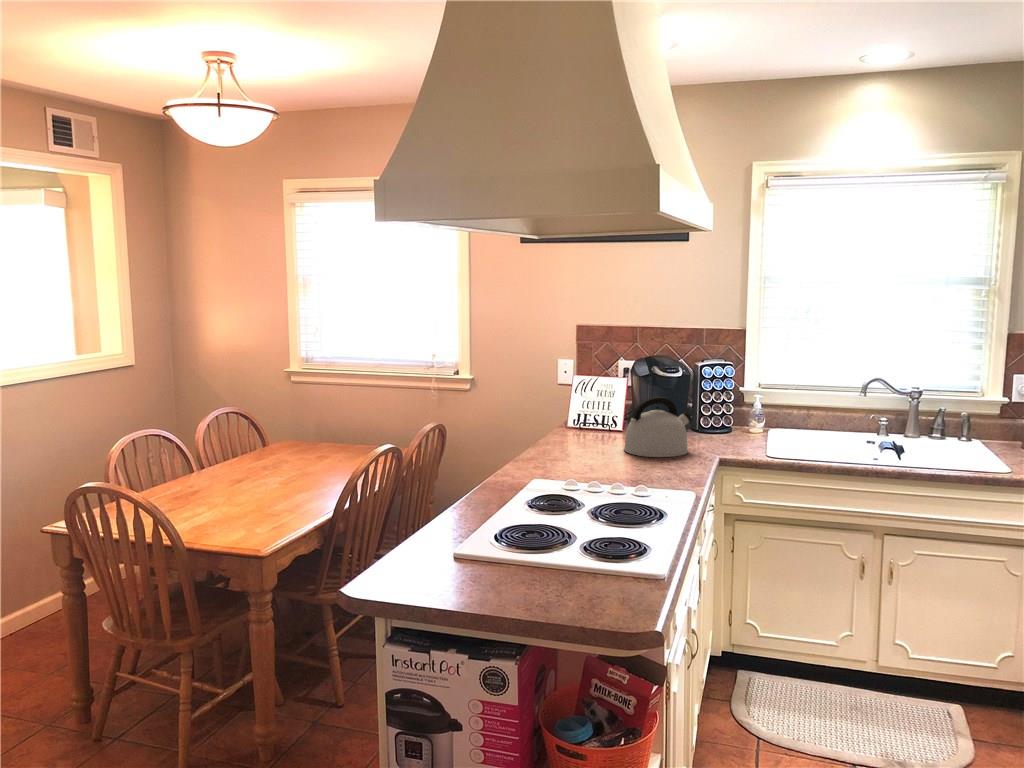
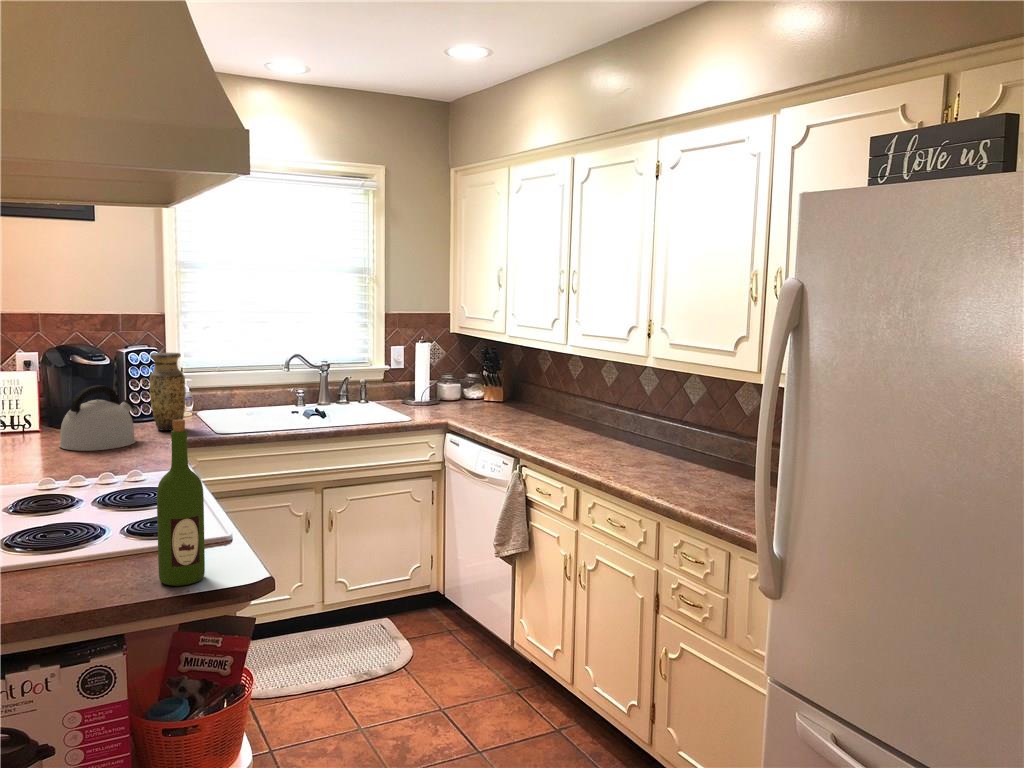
vase: none [712,369,746,446] -> present [149,353,186,431]
wine bottle: none [564,451,607,615] -> present [157,420,205,586]

